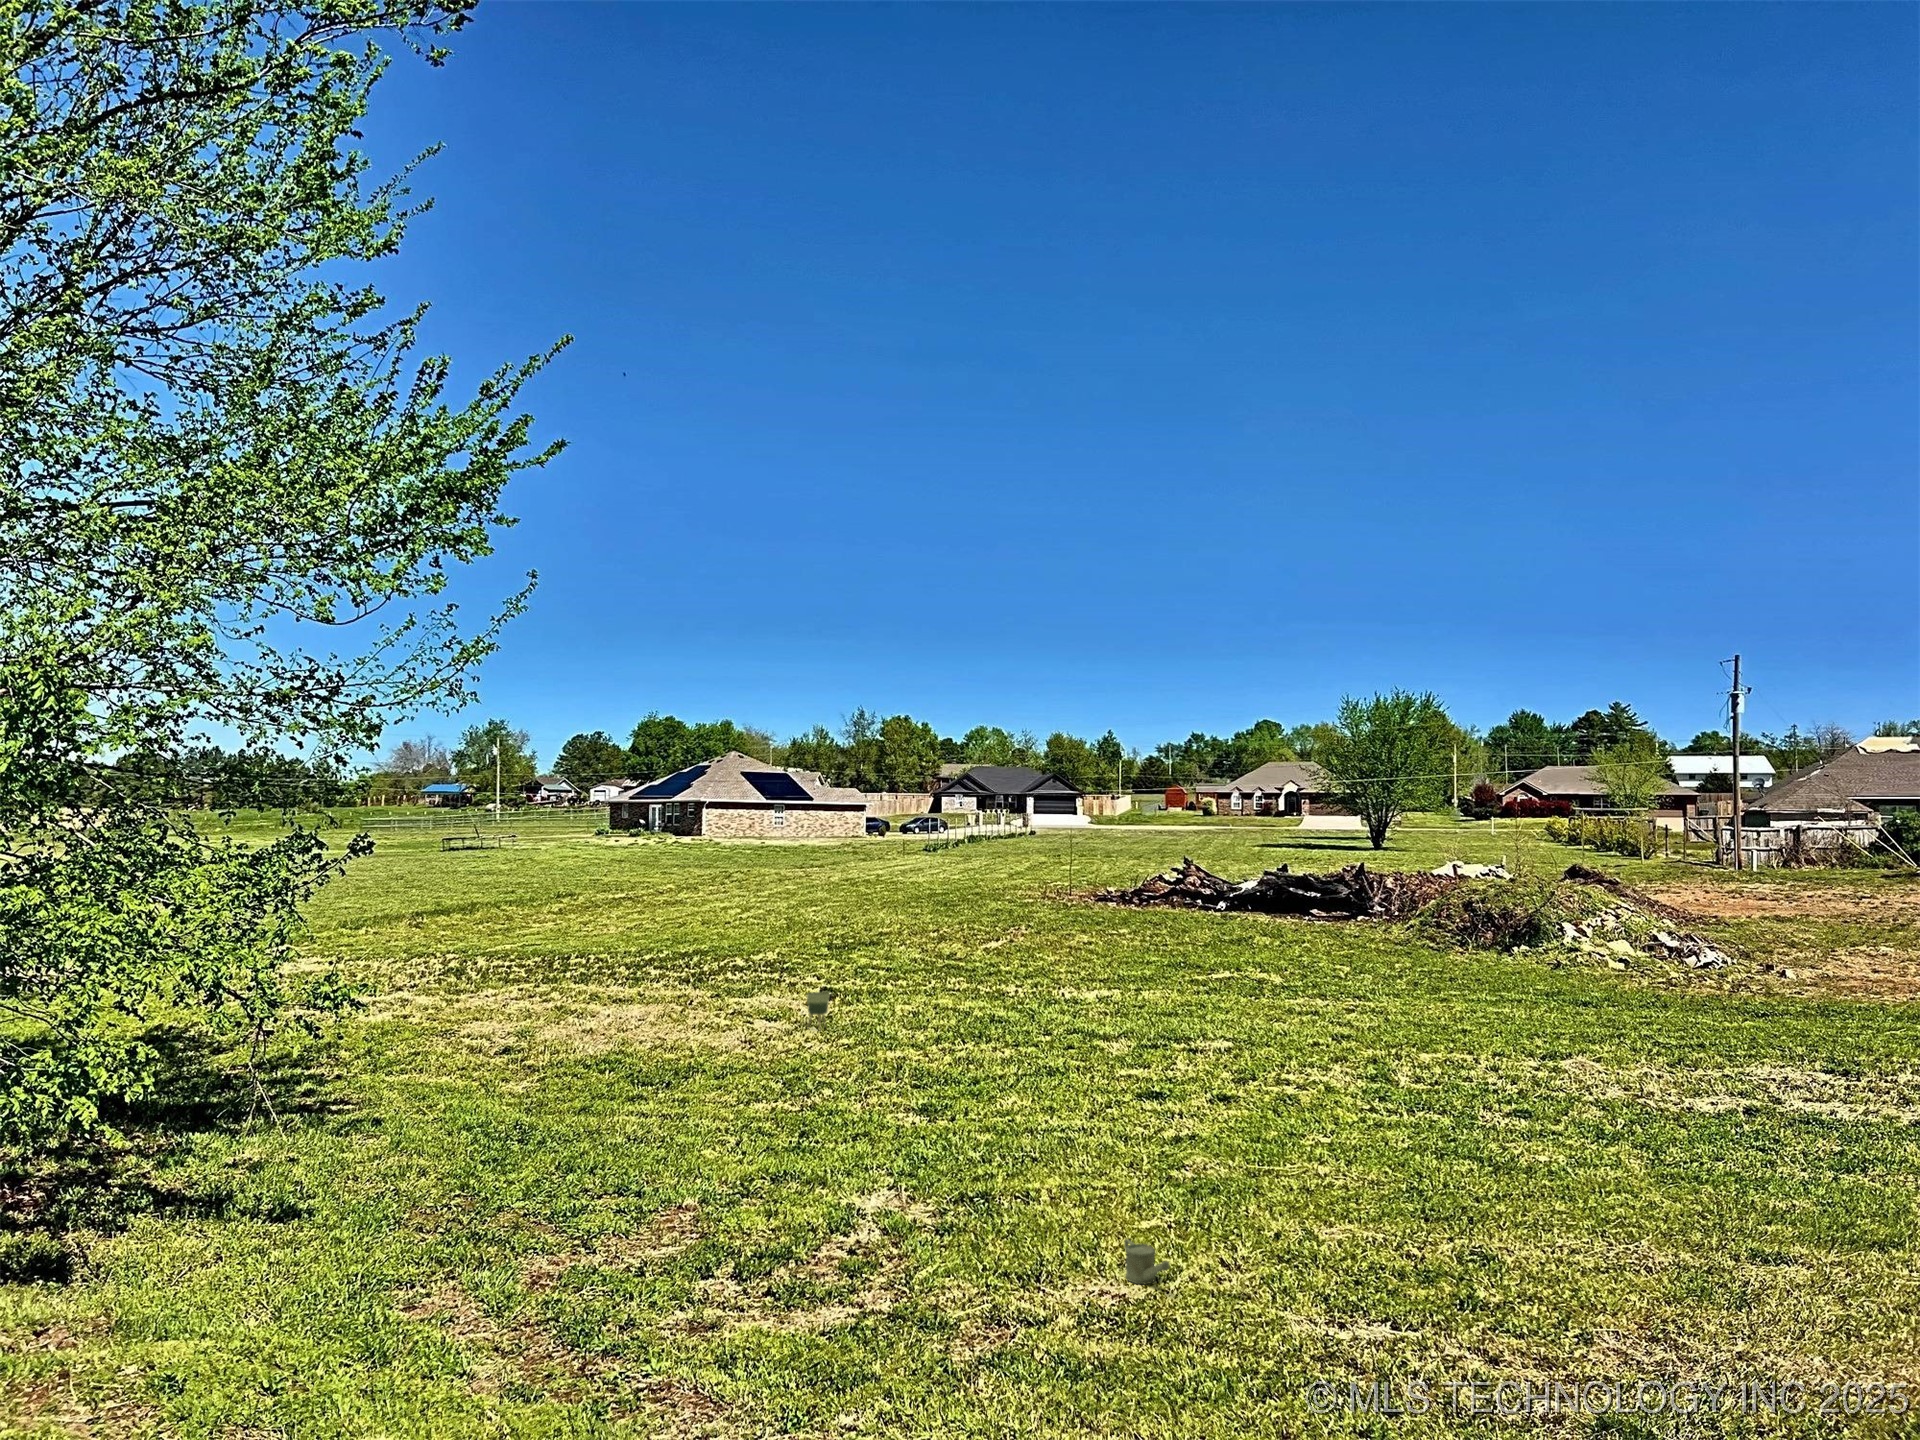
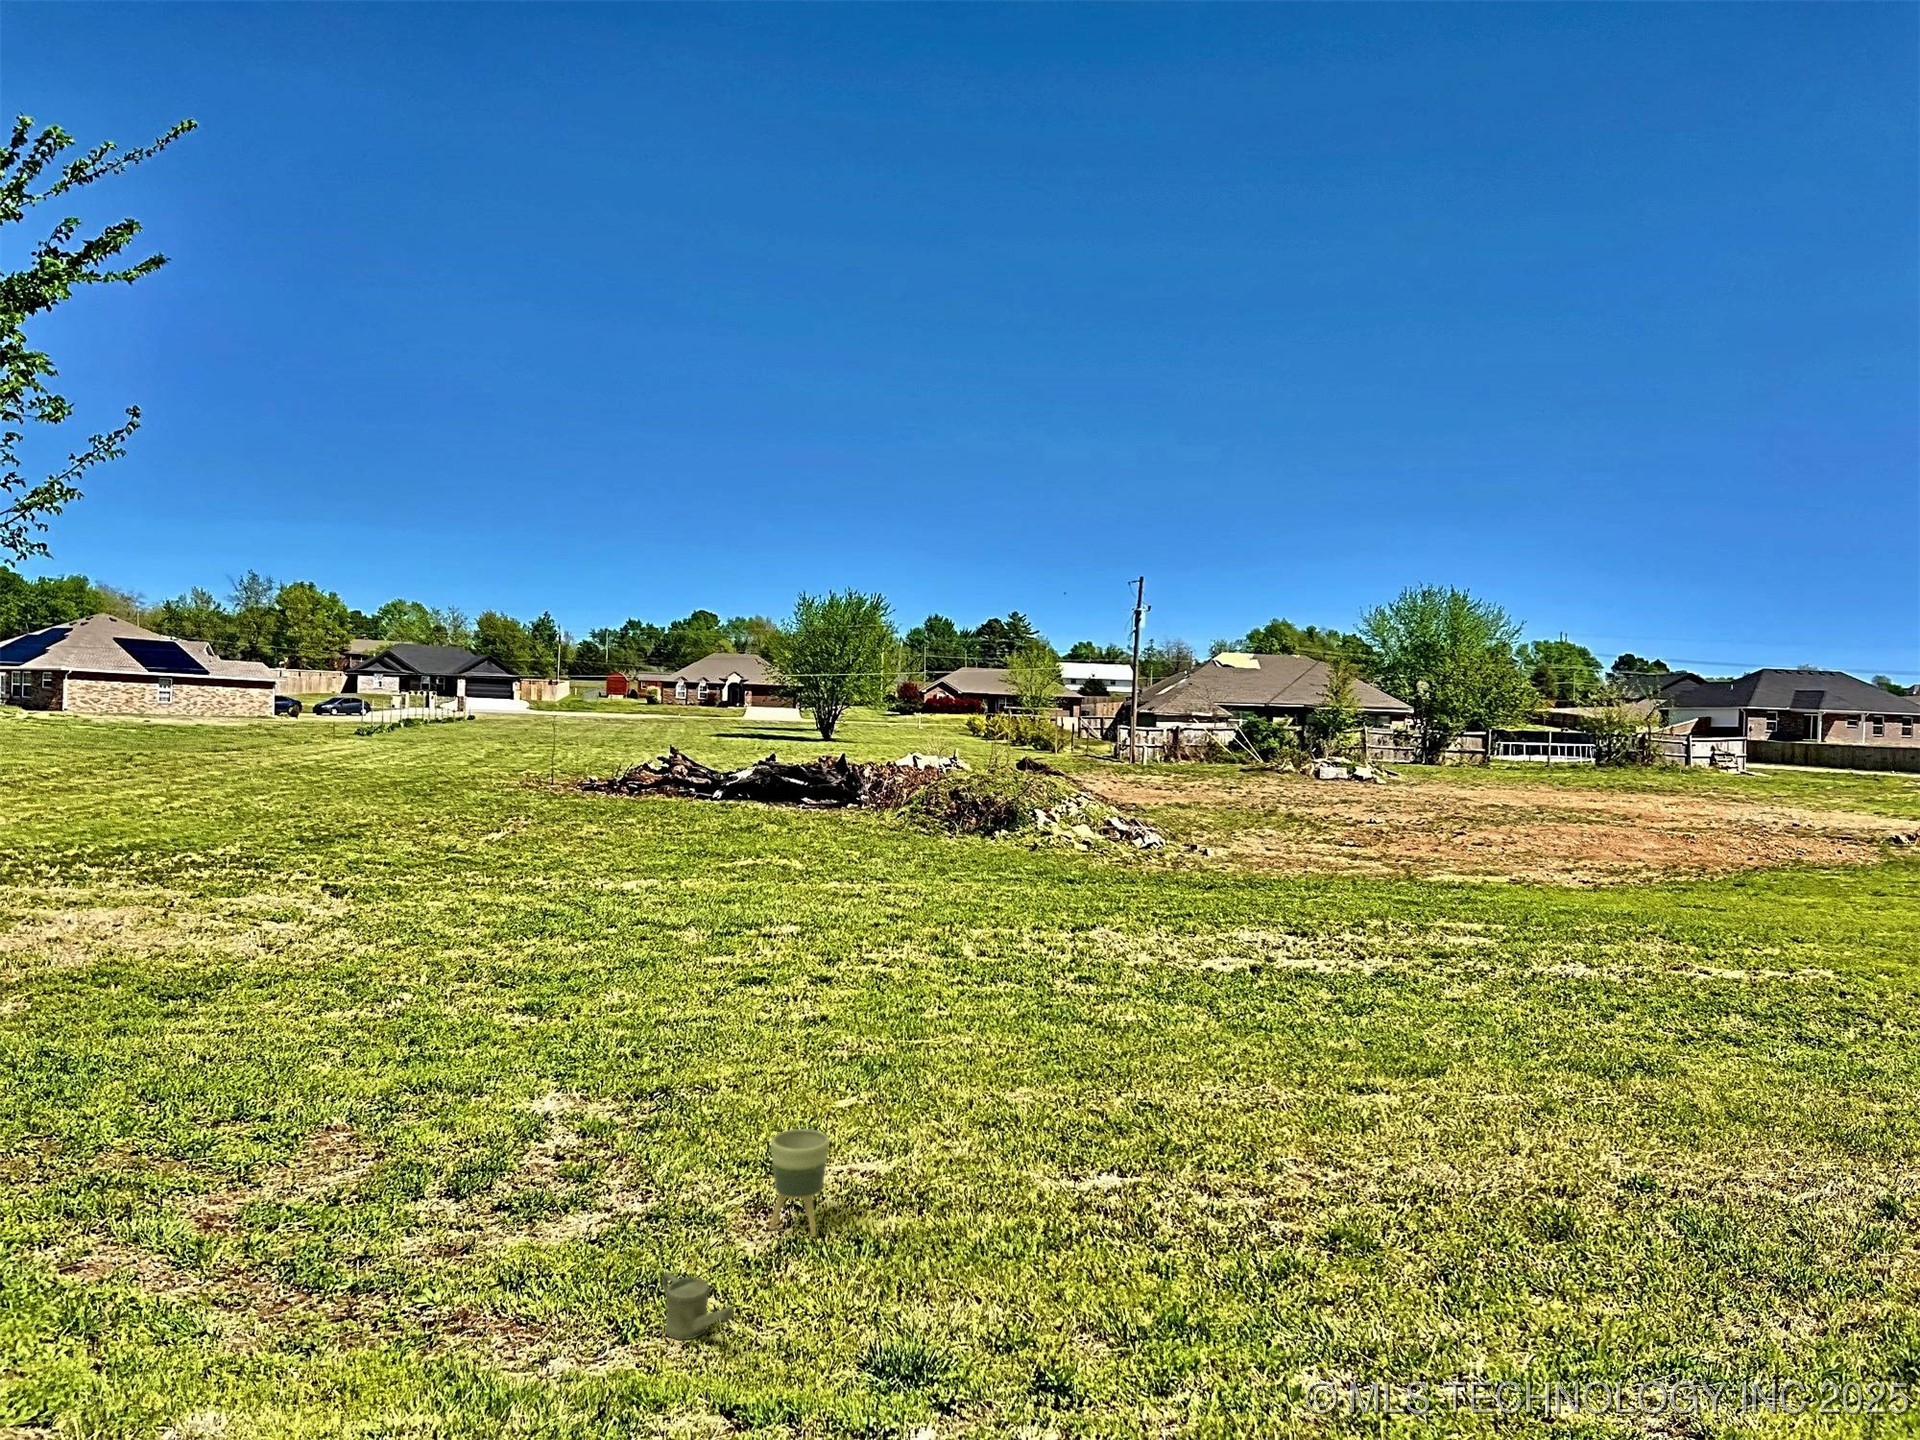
planter: present [807,992,829,1030] -> present [769,1129,829,1237]

